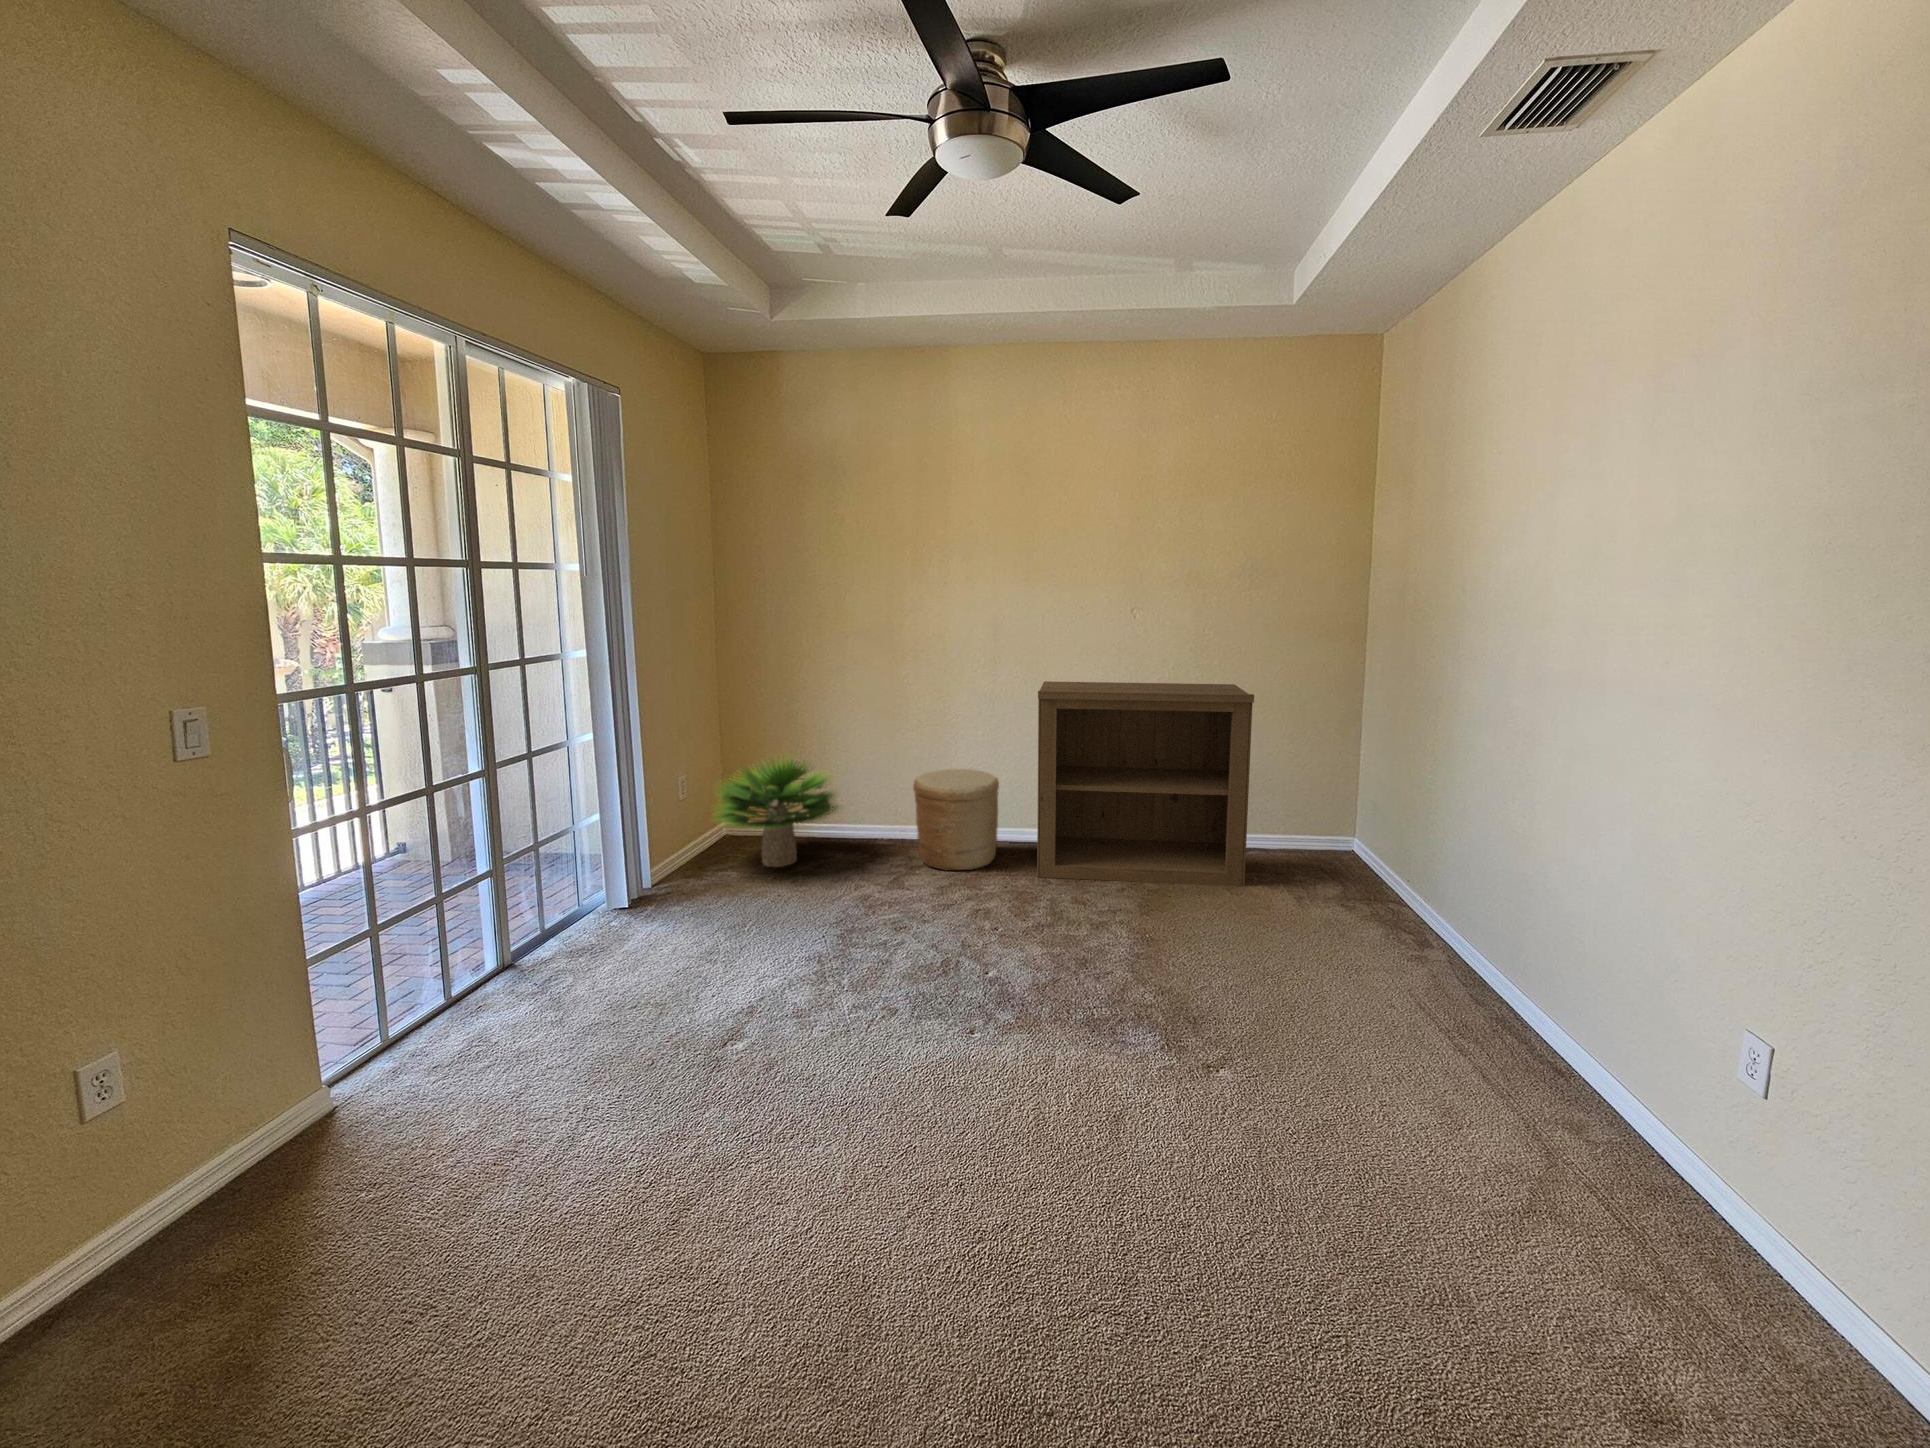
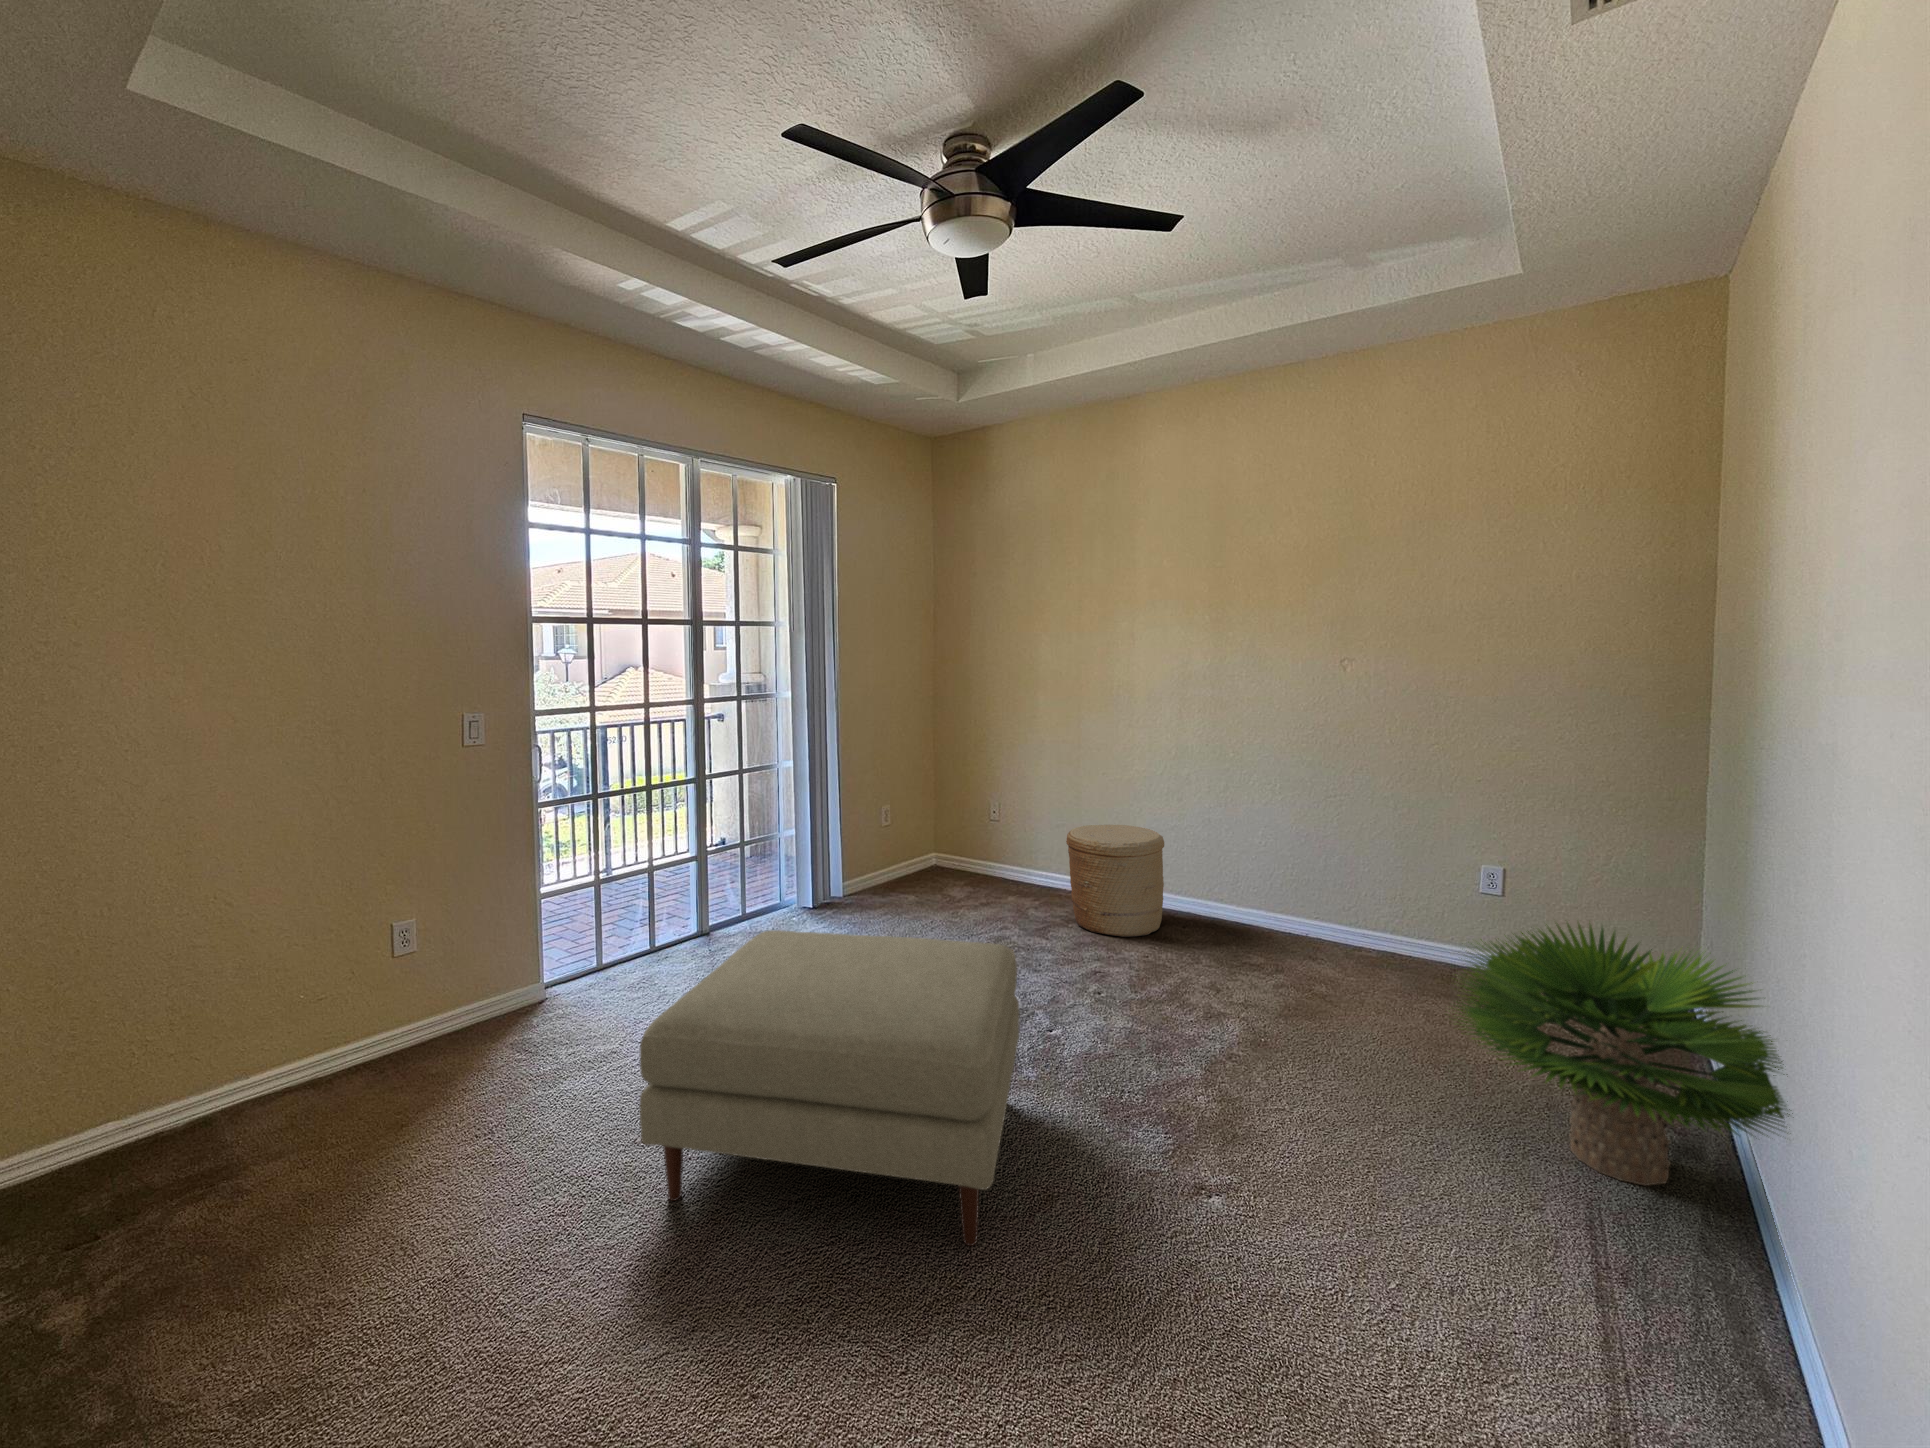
bookshelf: present [1037,681,1254,886] -> none [1183,731,1499,1028]
potted plant: present [715,759,838,867] -> present [1456,923,1793,1186]
ottoman: none [738,909,1124,1290] -> present [640,930,1020,1246]

